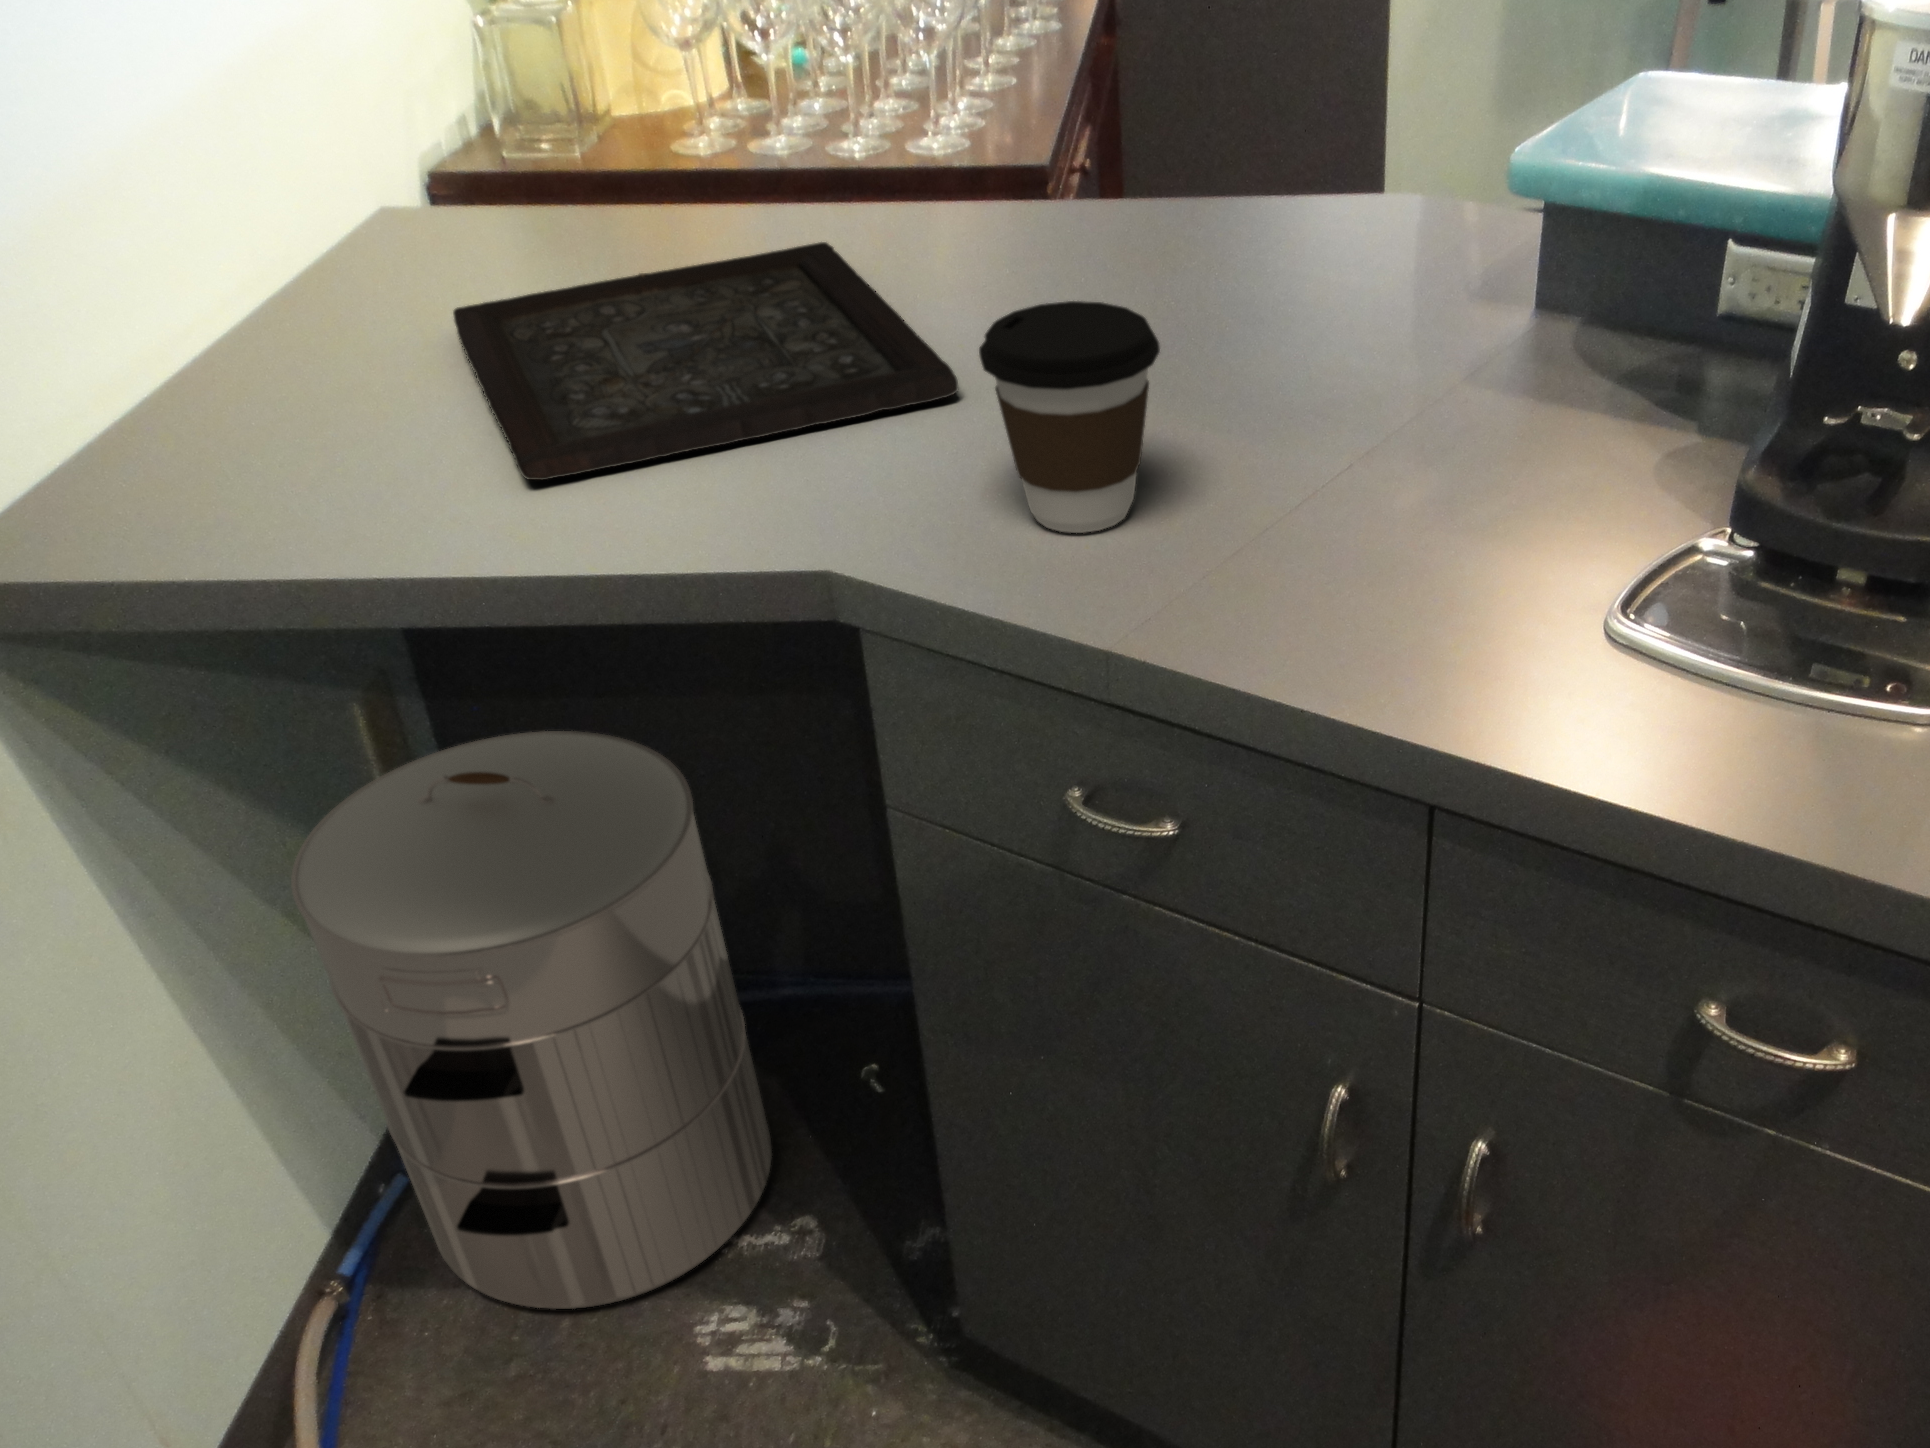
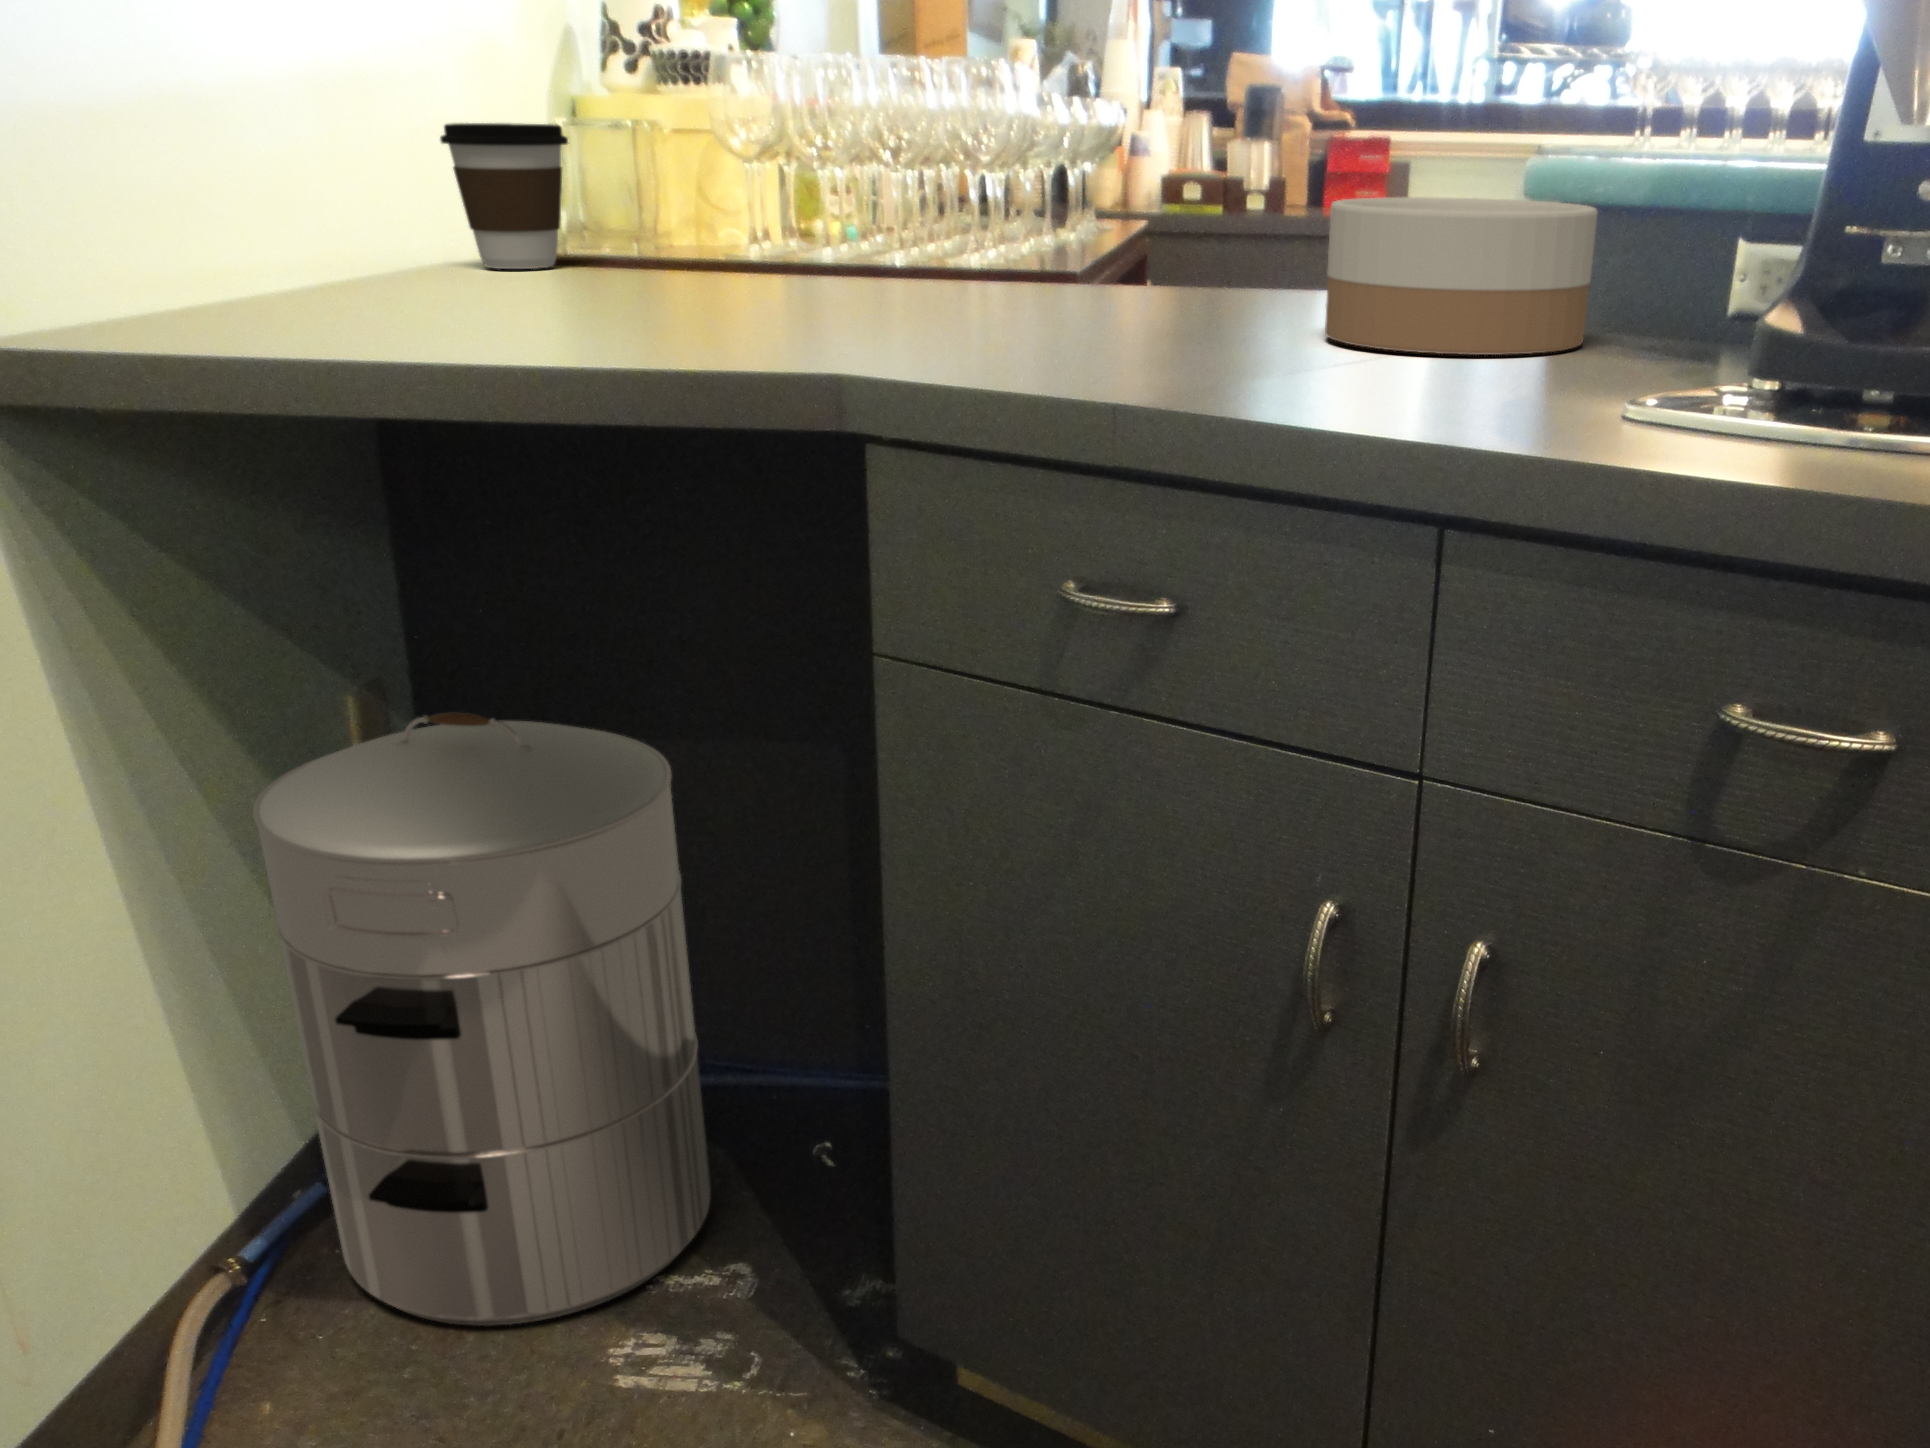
tray: present [453,242,958,480] -> none [497,252,981,327]
bowl: none [1307,286,1575,506] -> present [1325,197,1598,355]
coffee cup: present [979,301,1160,533] -> present [440,123,568,269]

